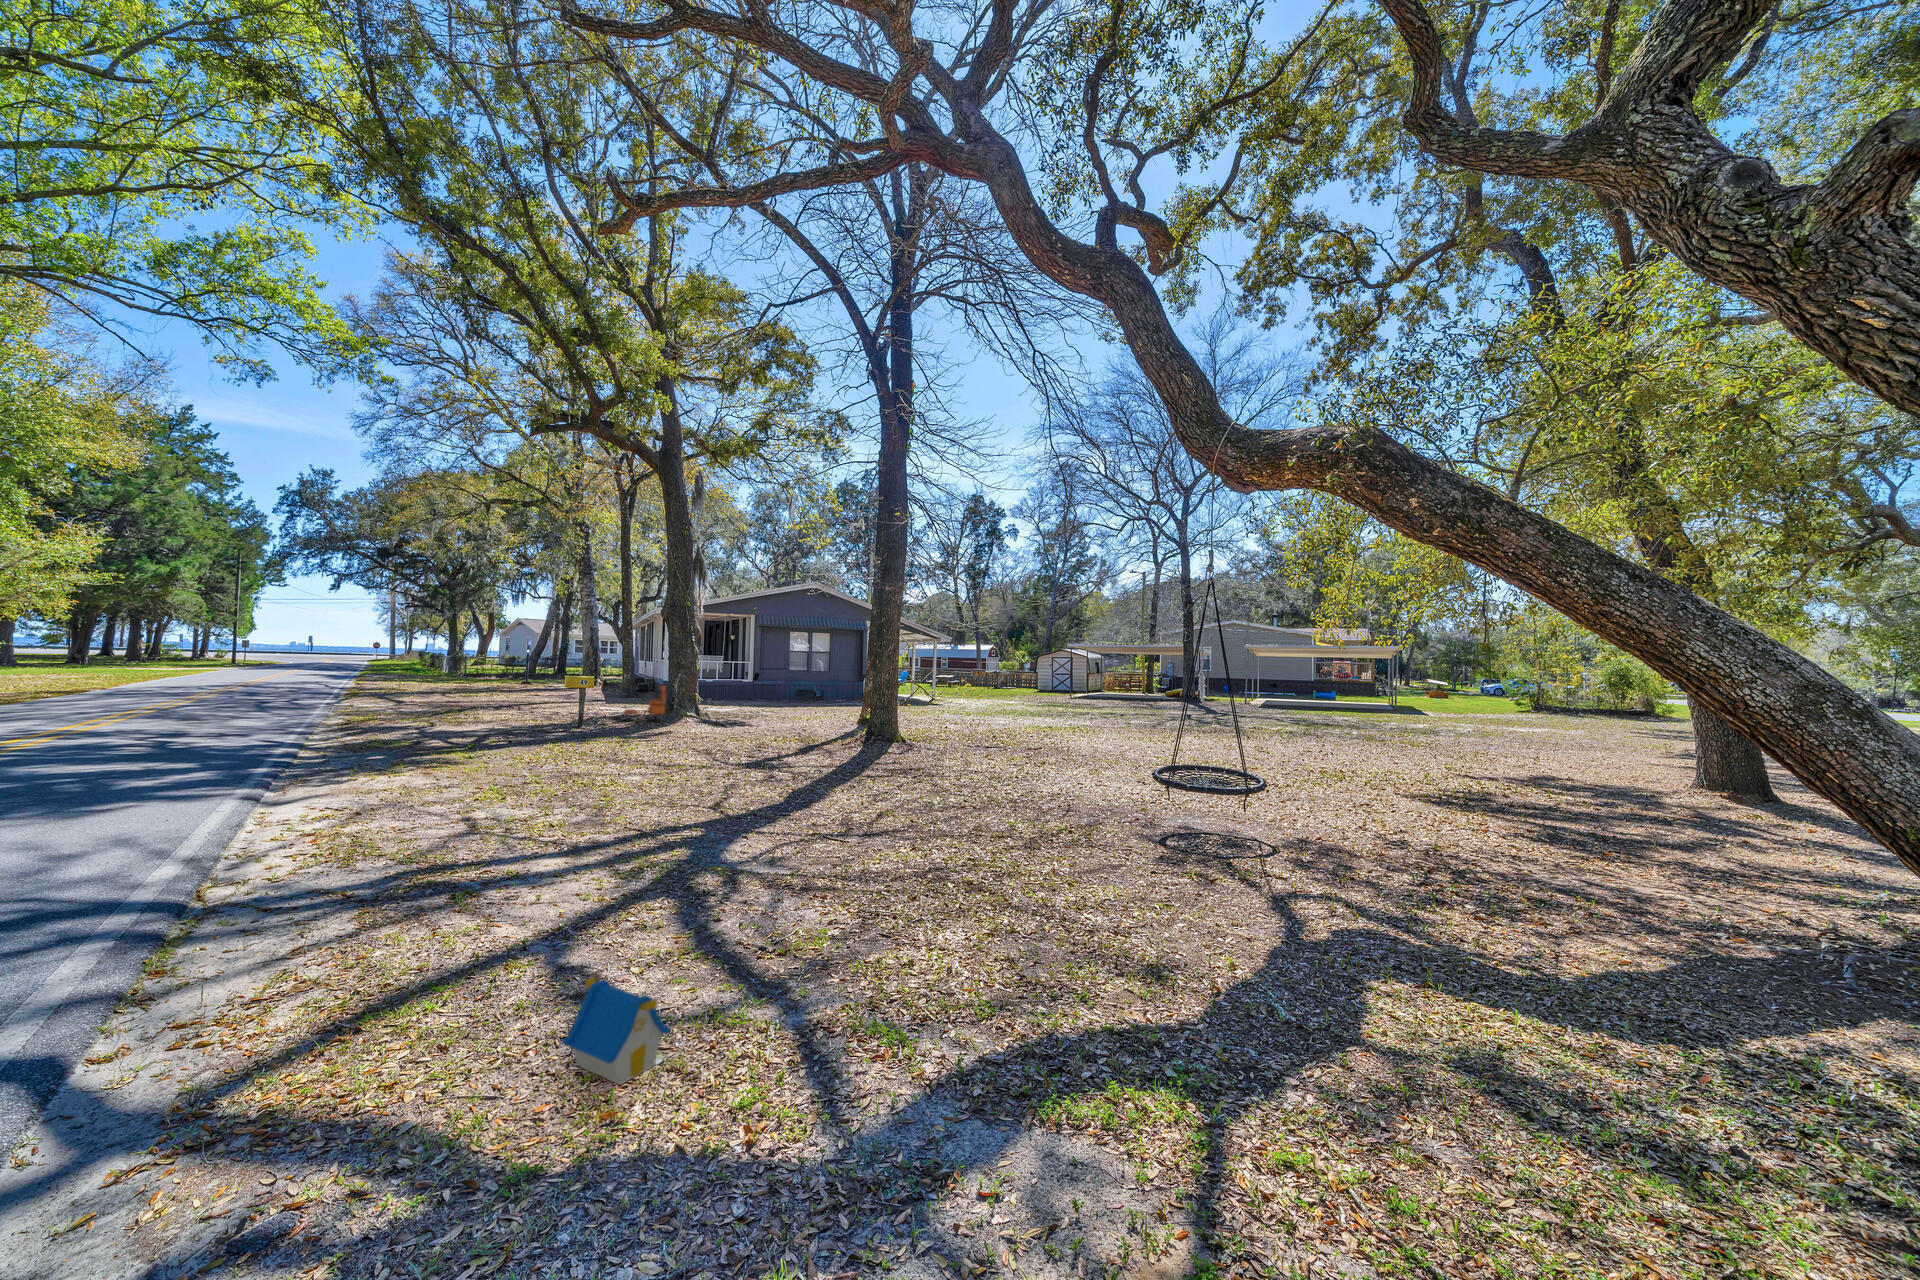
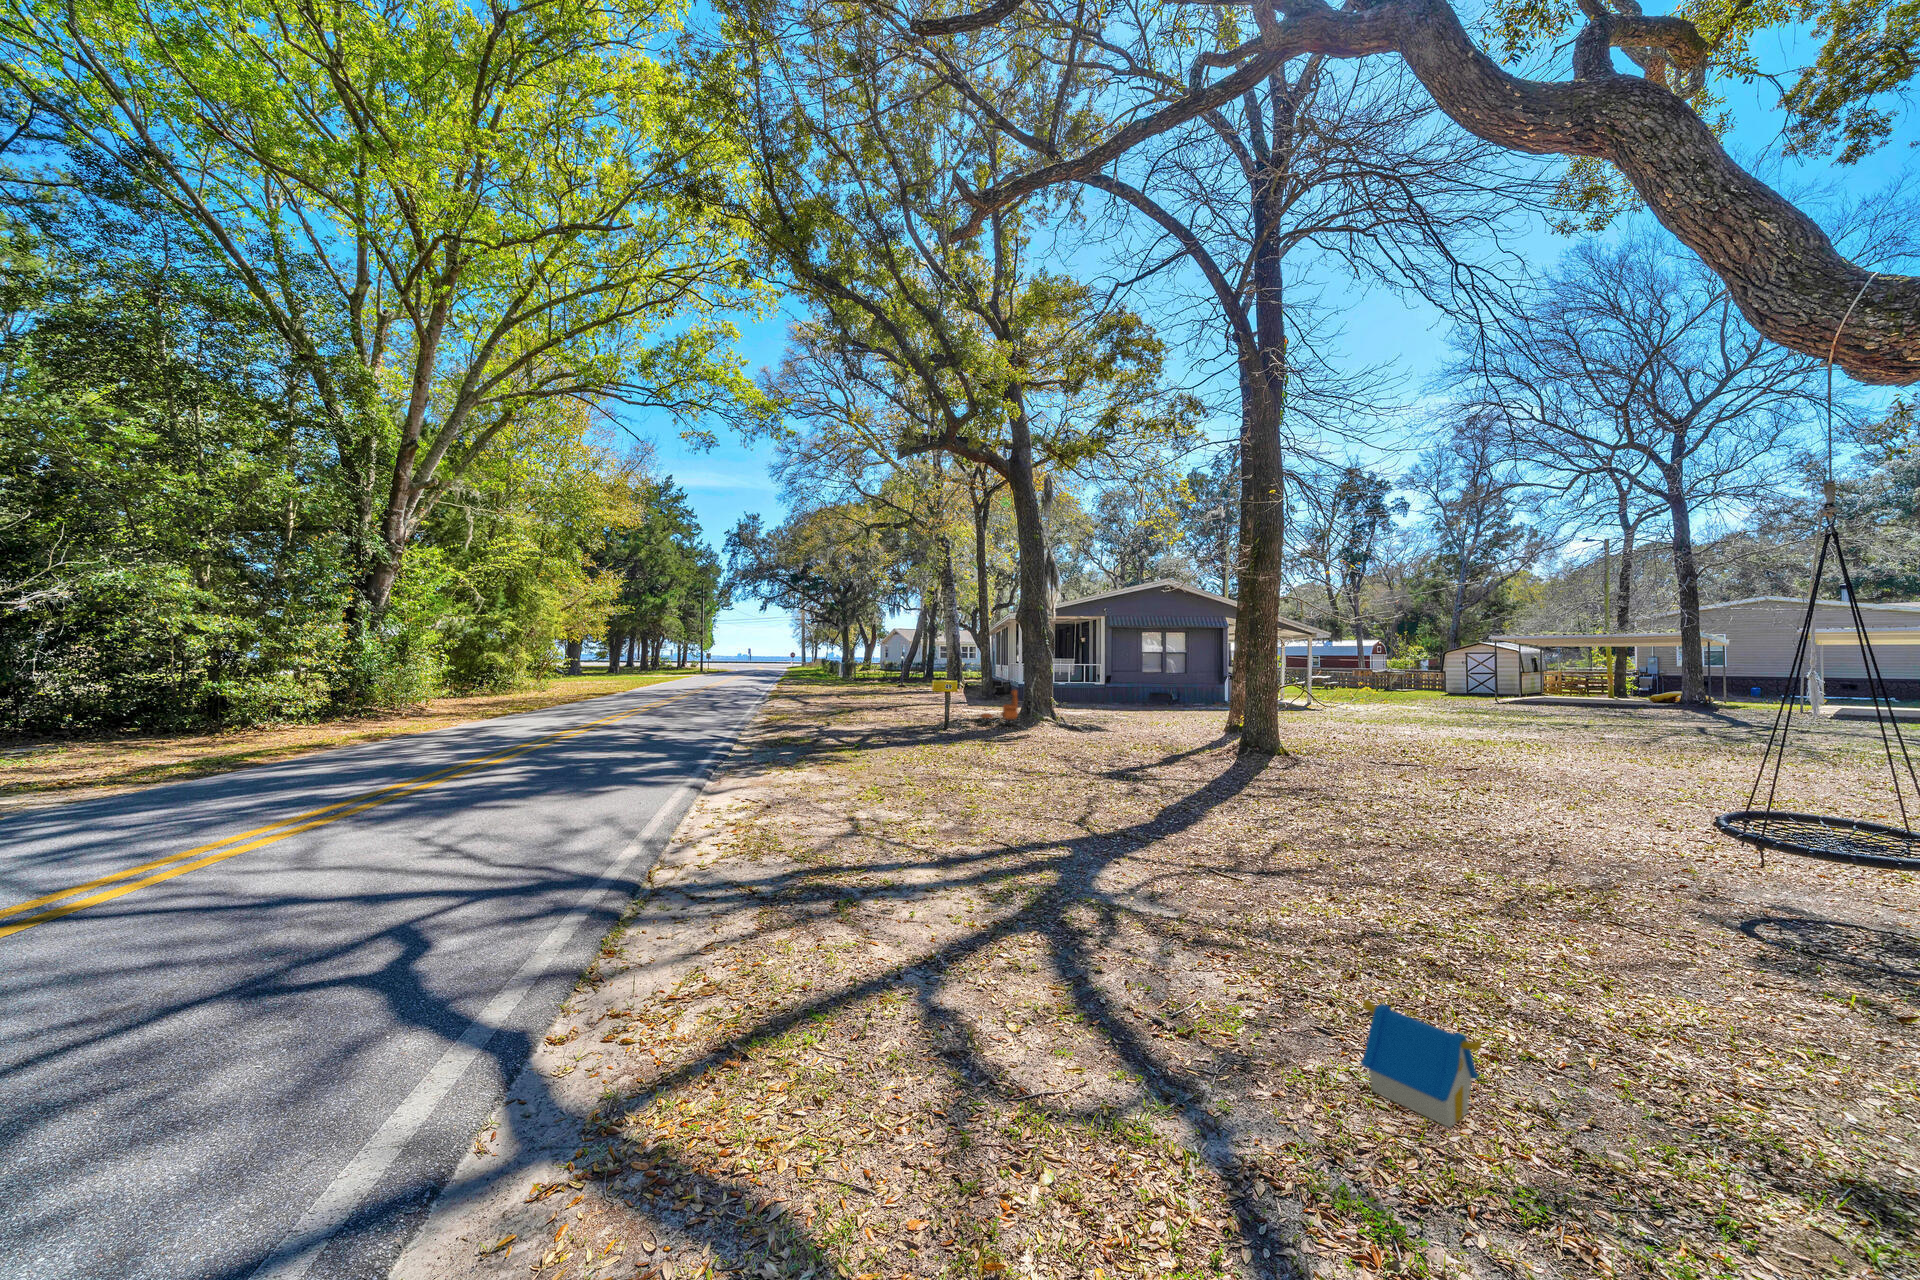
toy house: present [562,977,671,1085] -> present [1361,999,1482,1128]

